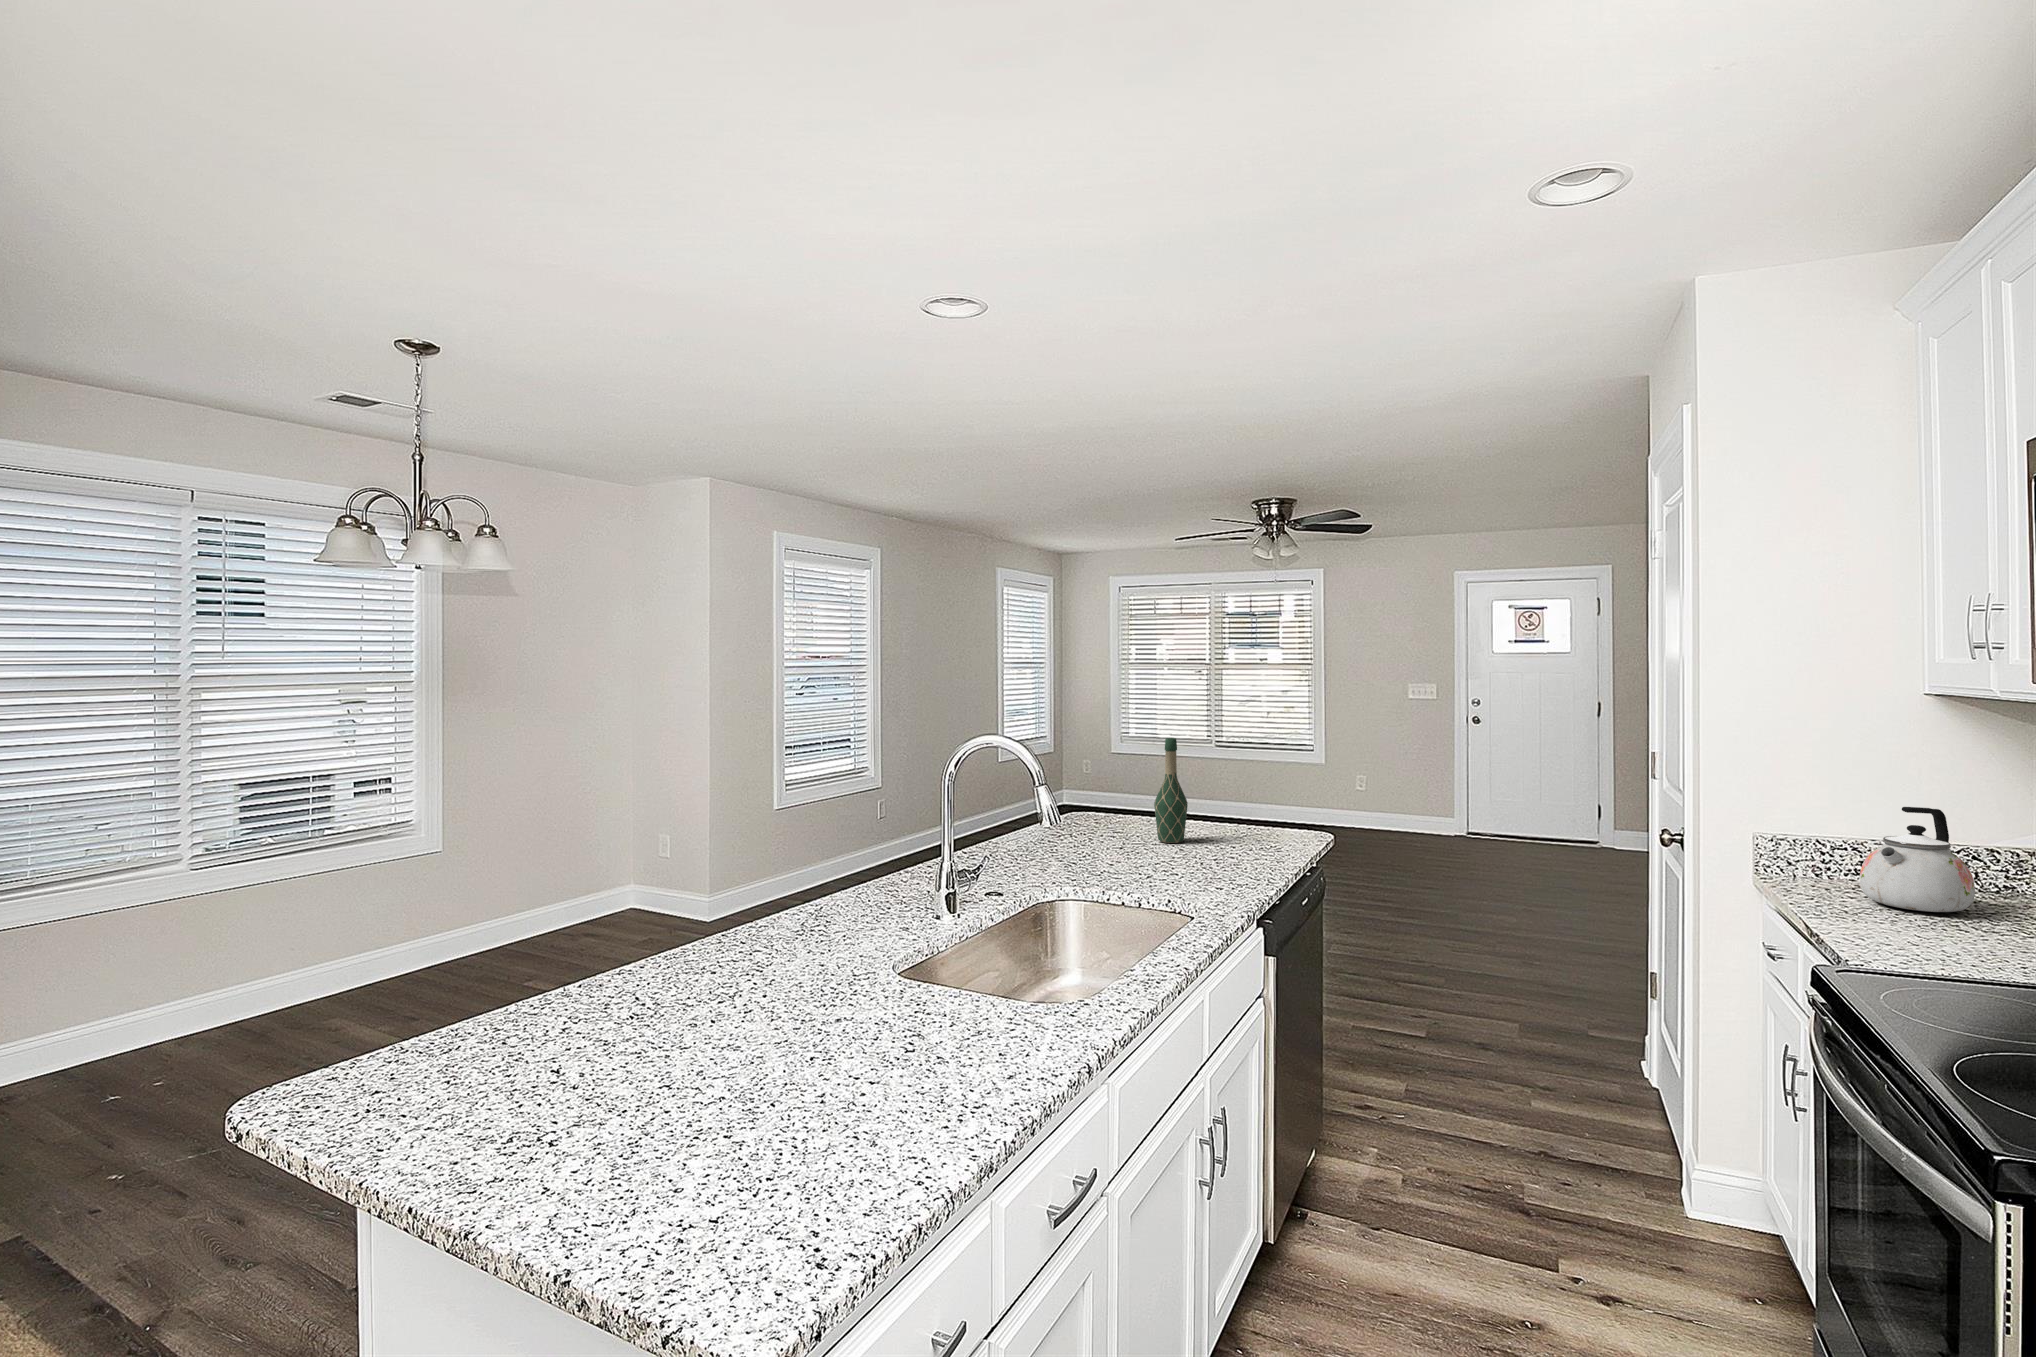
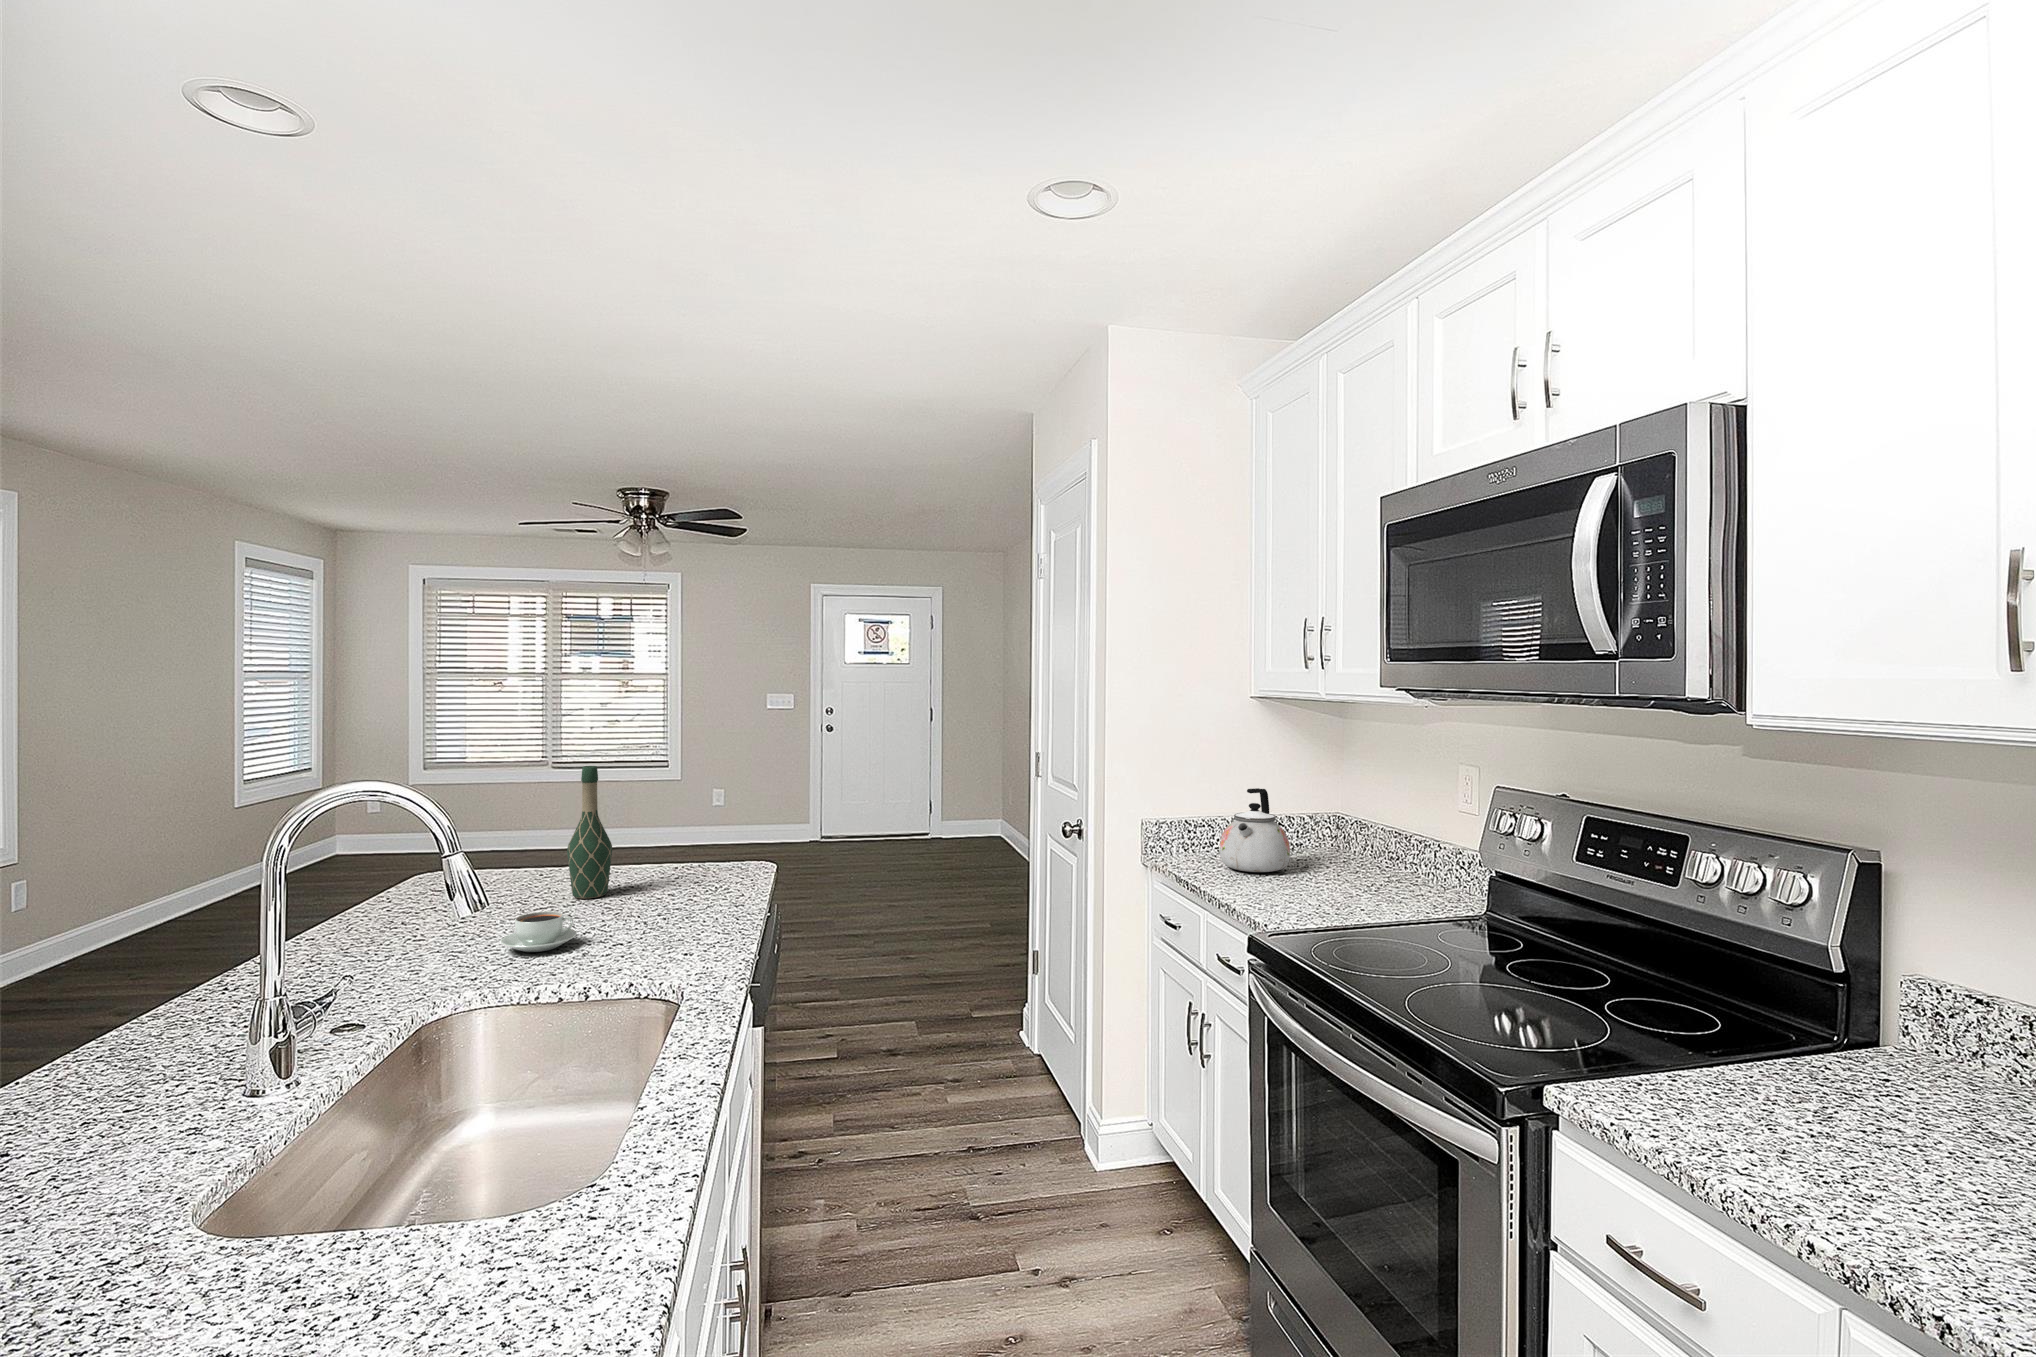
coffee cup: none [1093,844,1145,872] -> present [501,911,577,952]

